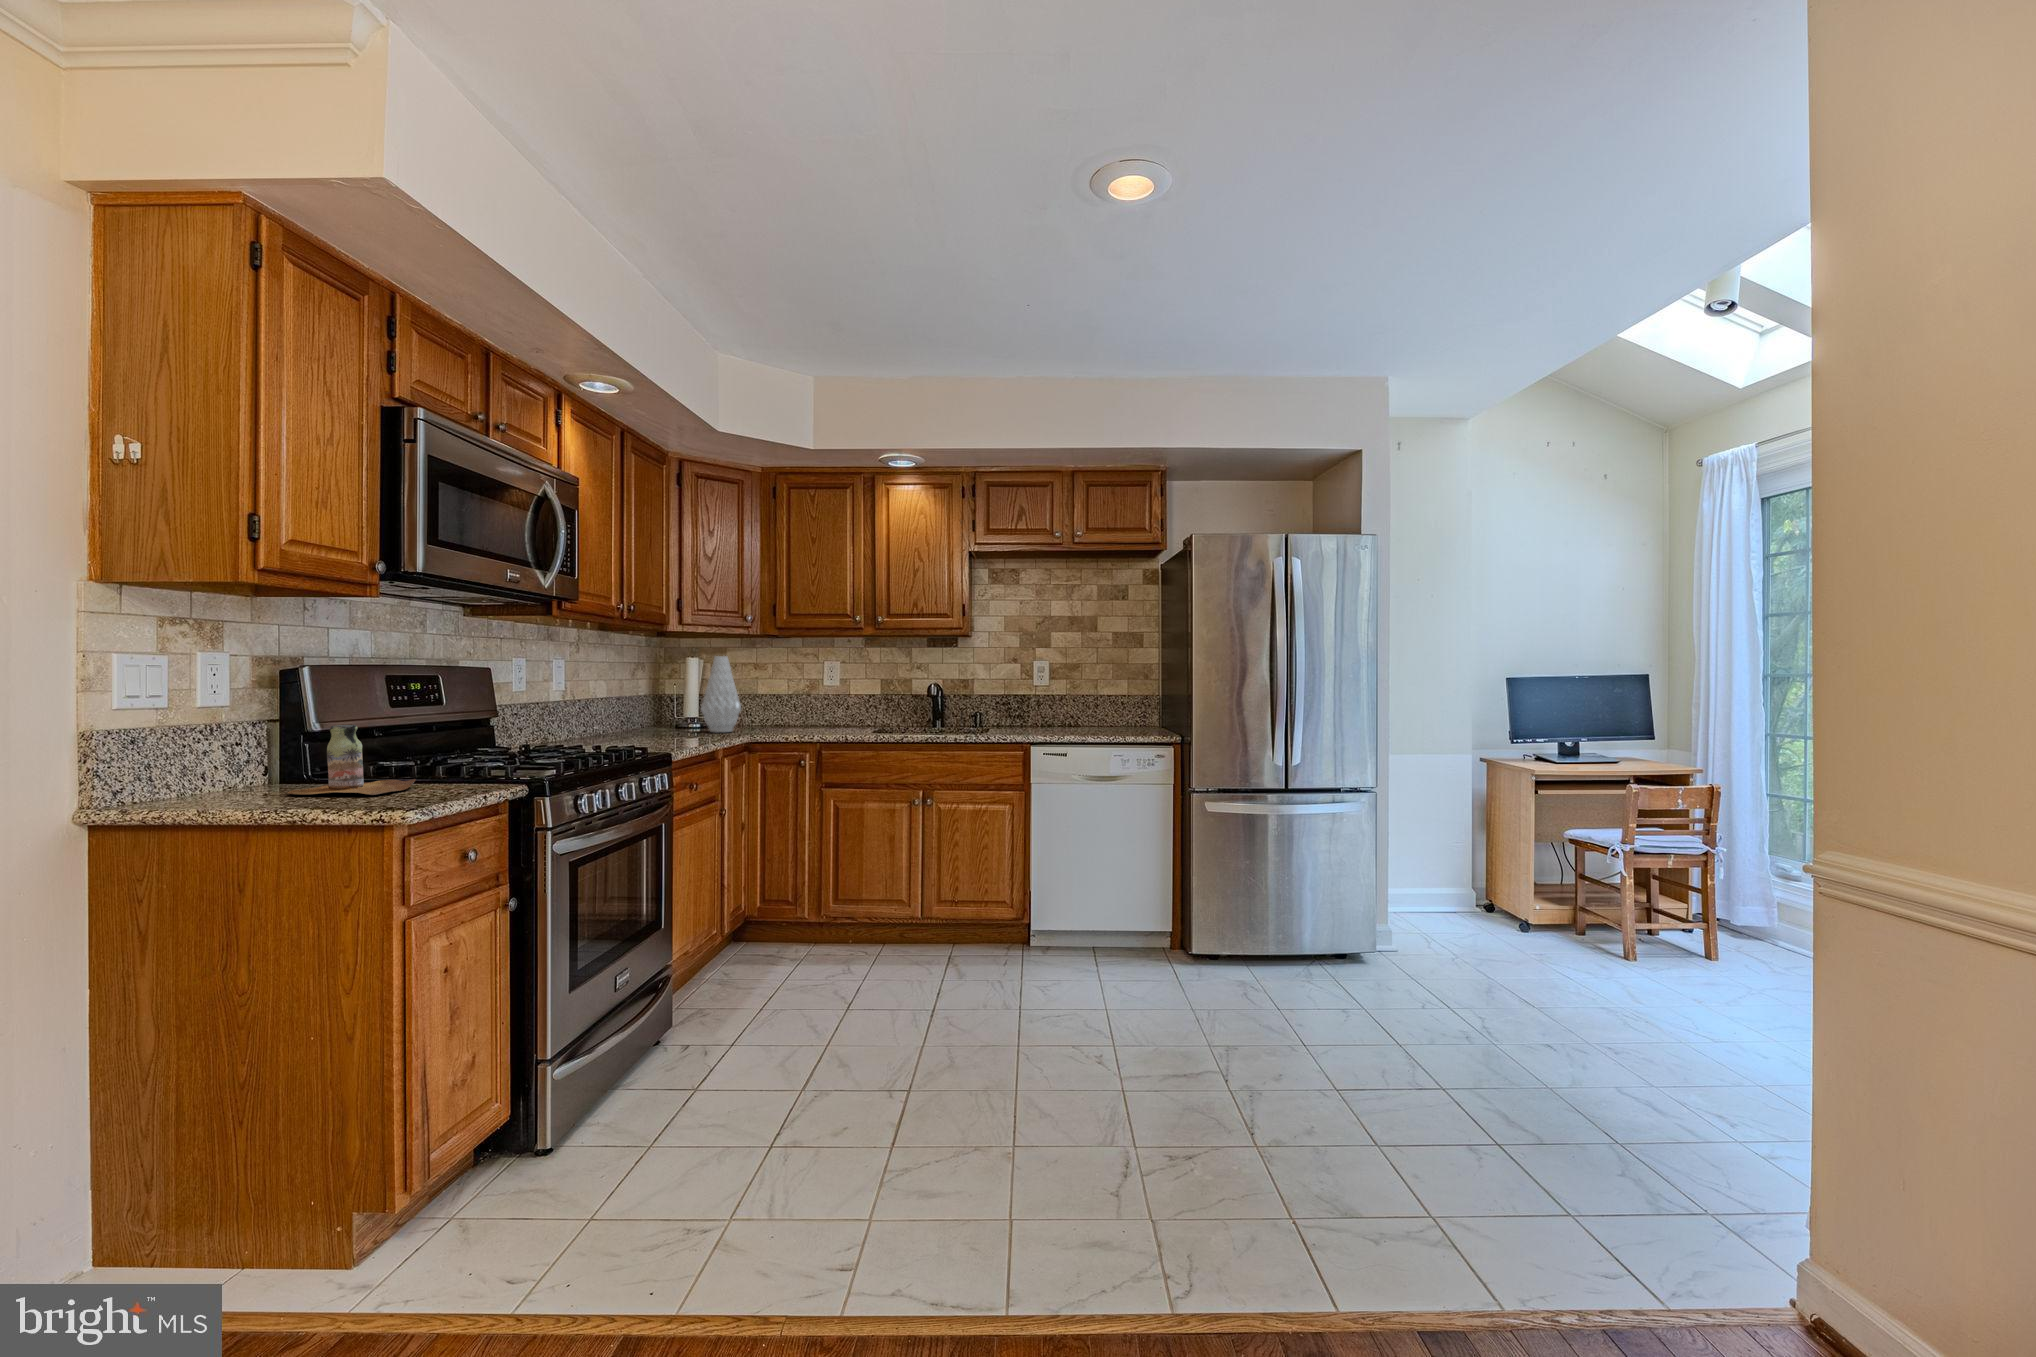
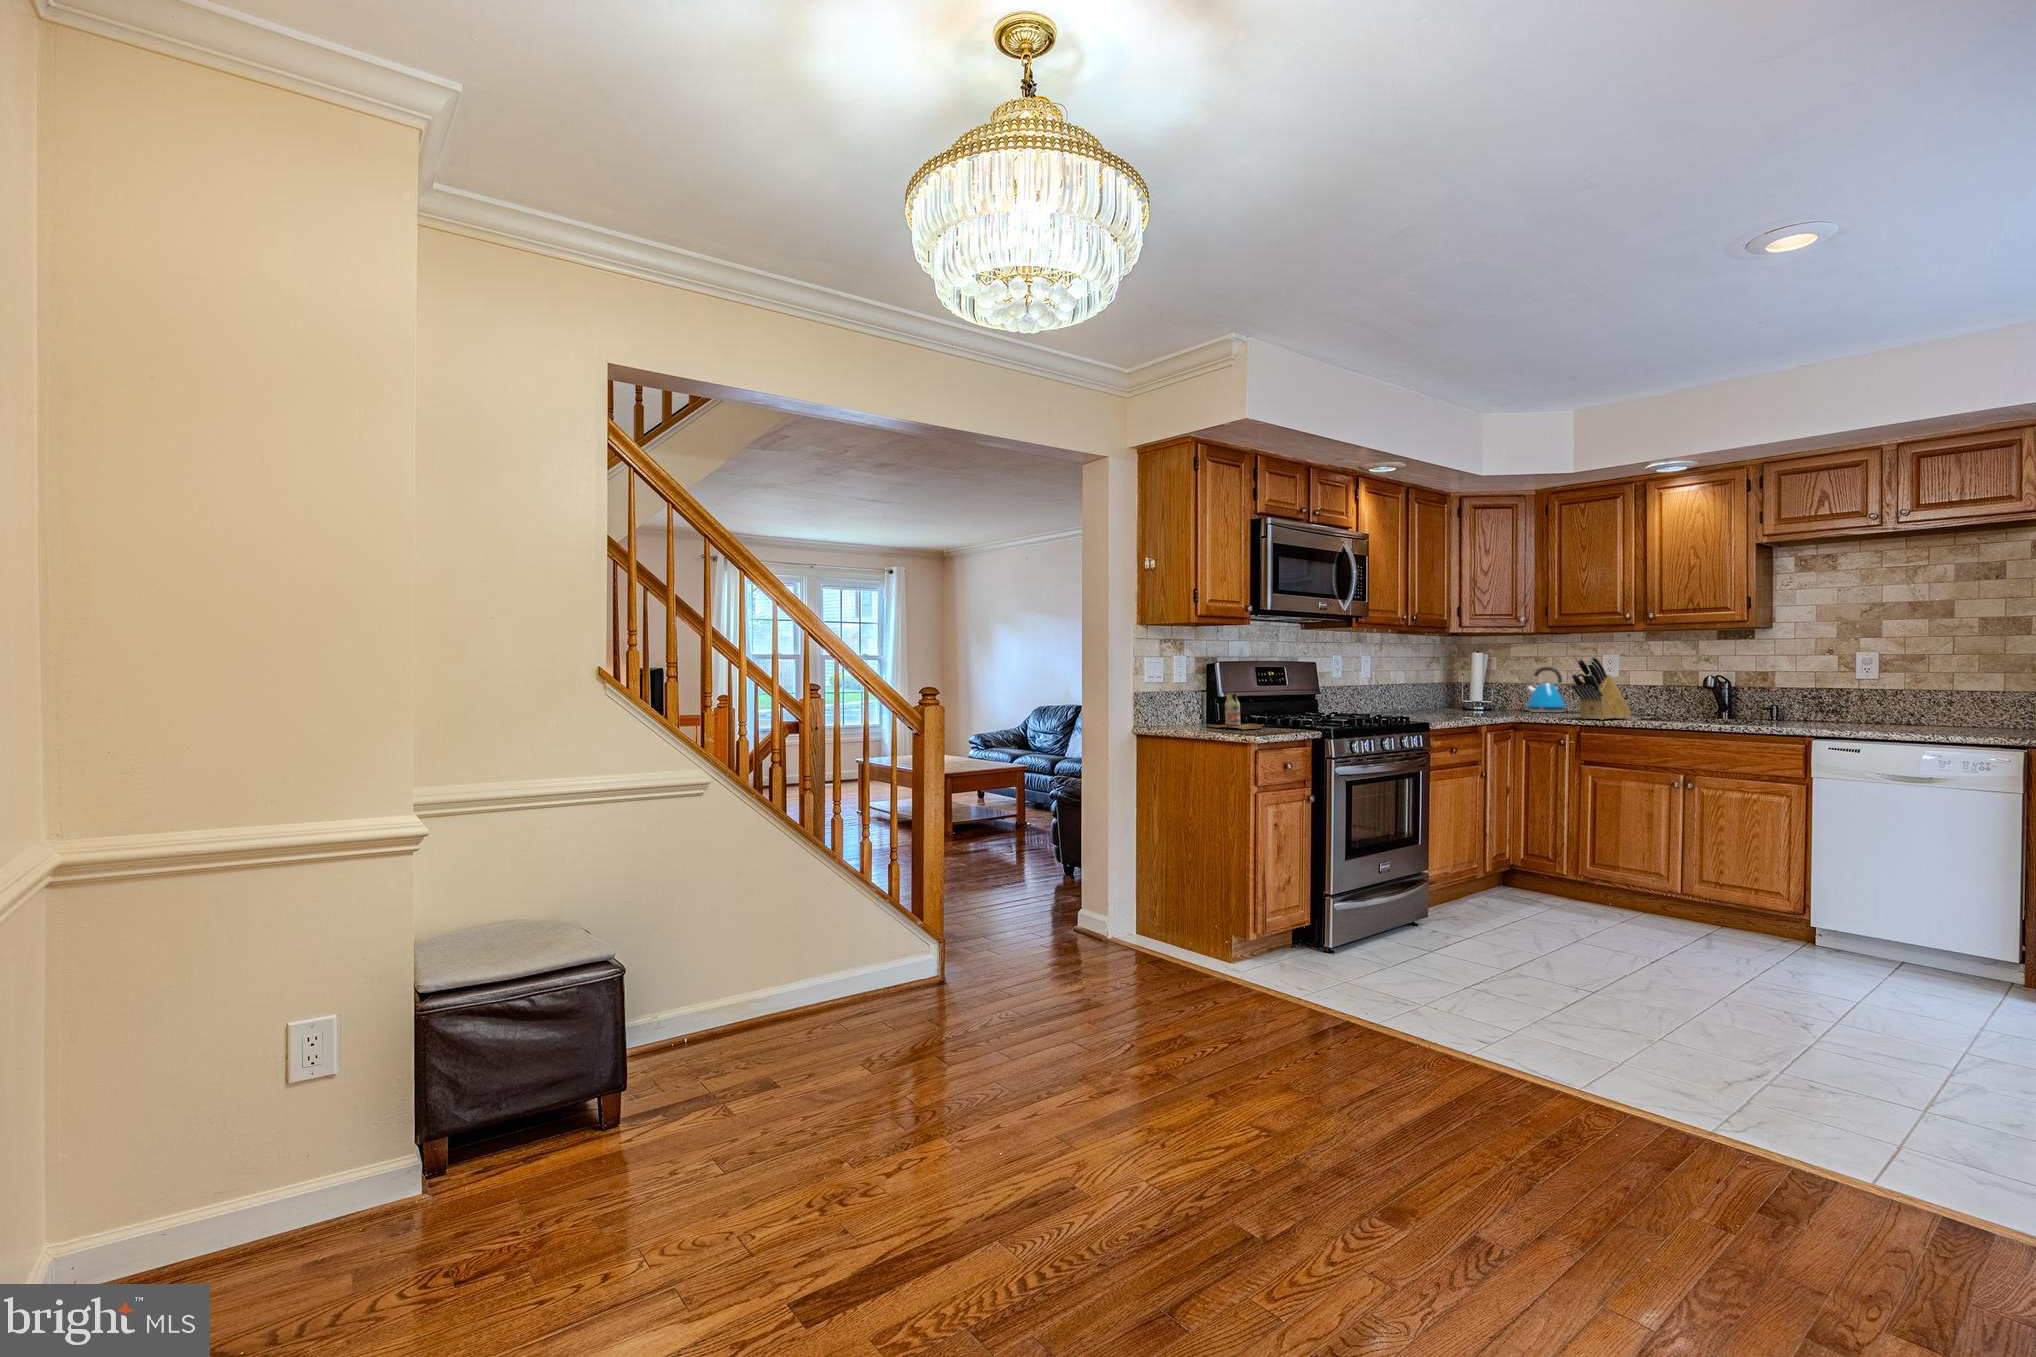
vase: present [701,656,741,732] -> none [1476,652,1511,714]
knife block: none [814,662,864,734] -> present [1571,656,1631,720]
kettle: none [746,674,792,727] -> present [1526,667,1566,712]

